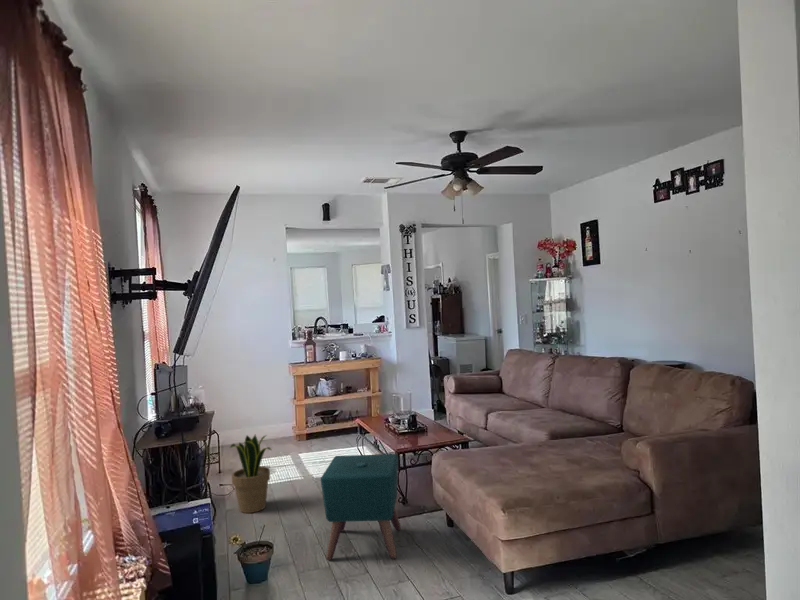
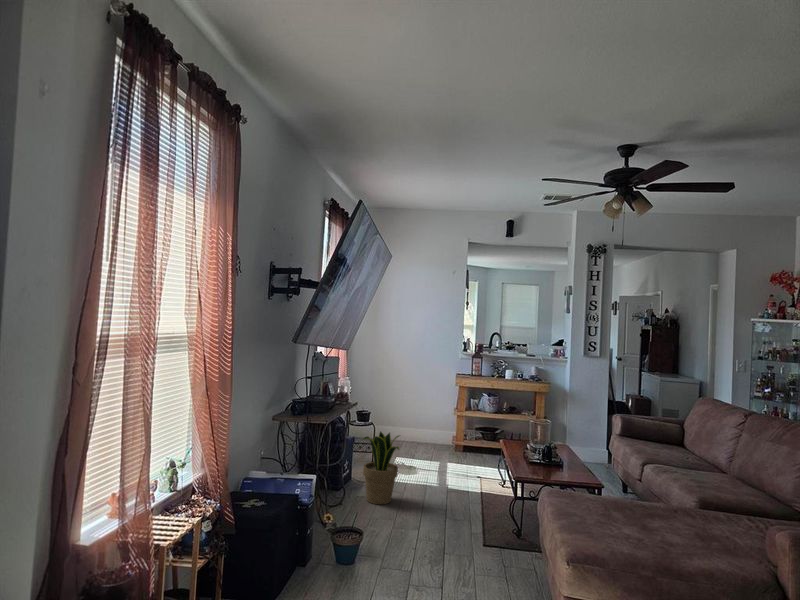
ottoman: present [321,454,401,560] -> none [413,467,504,581]

